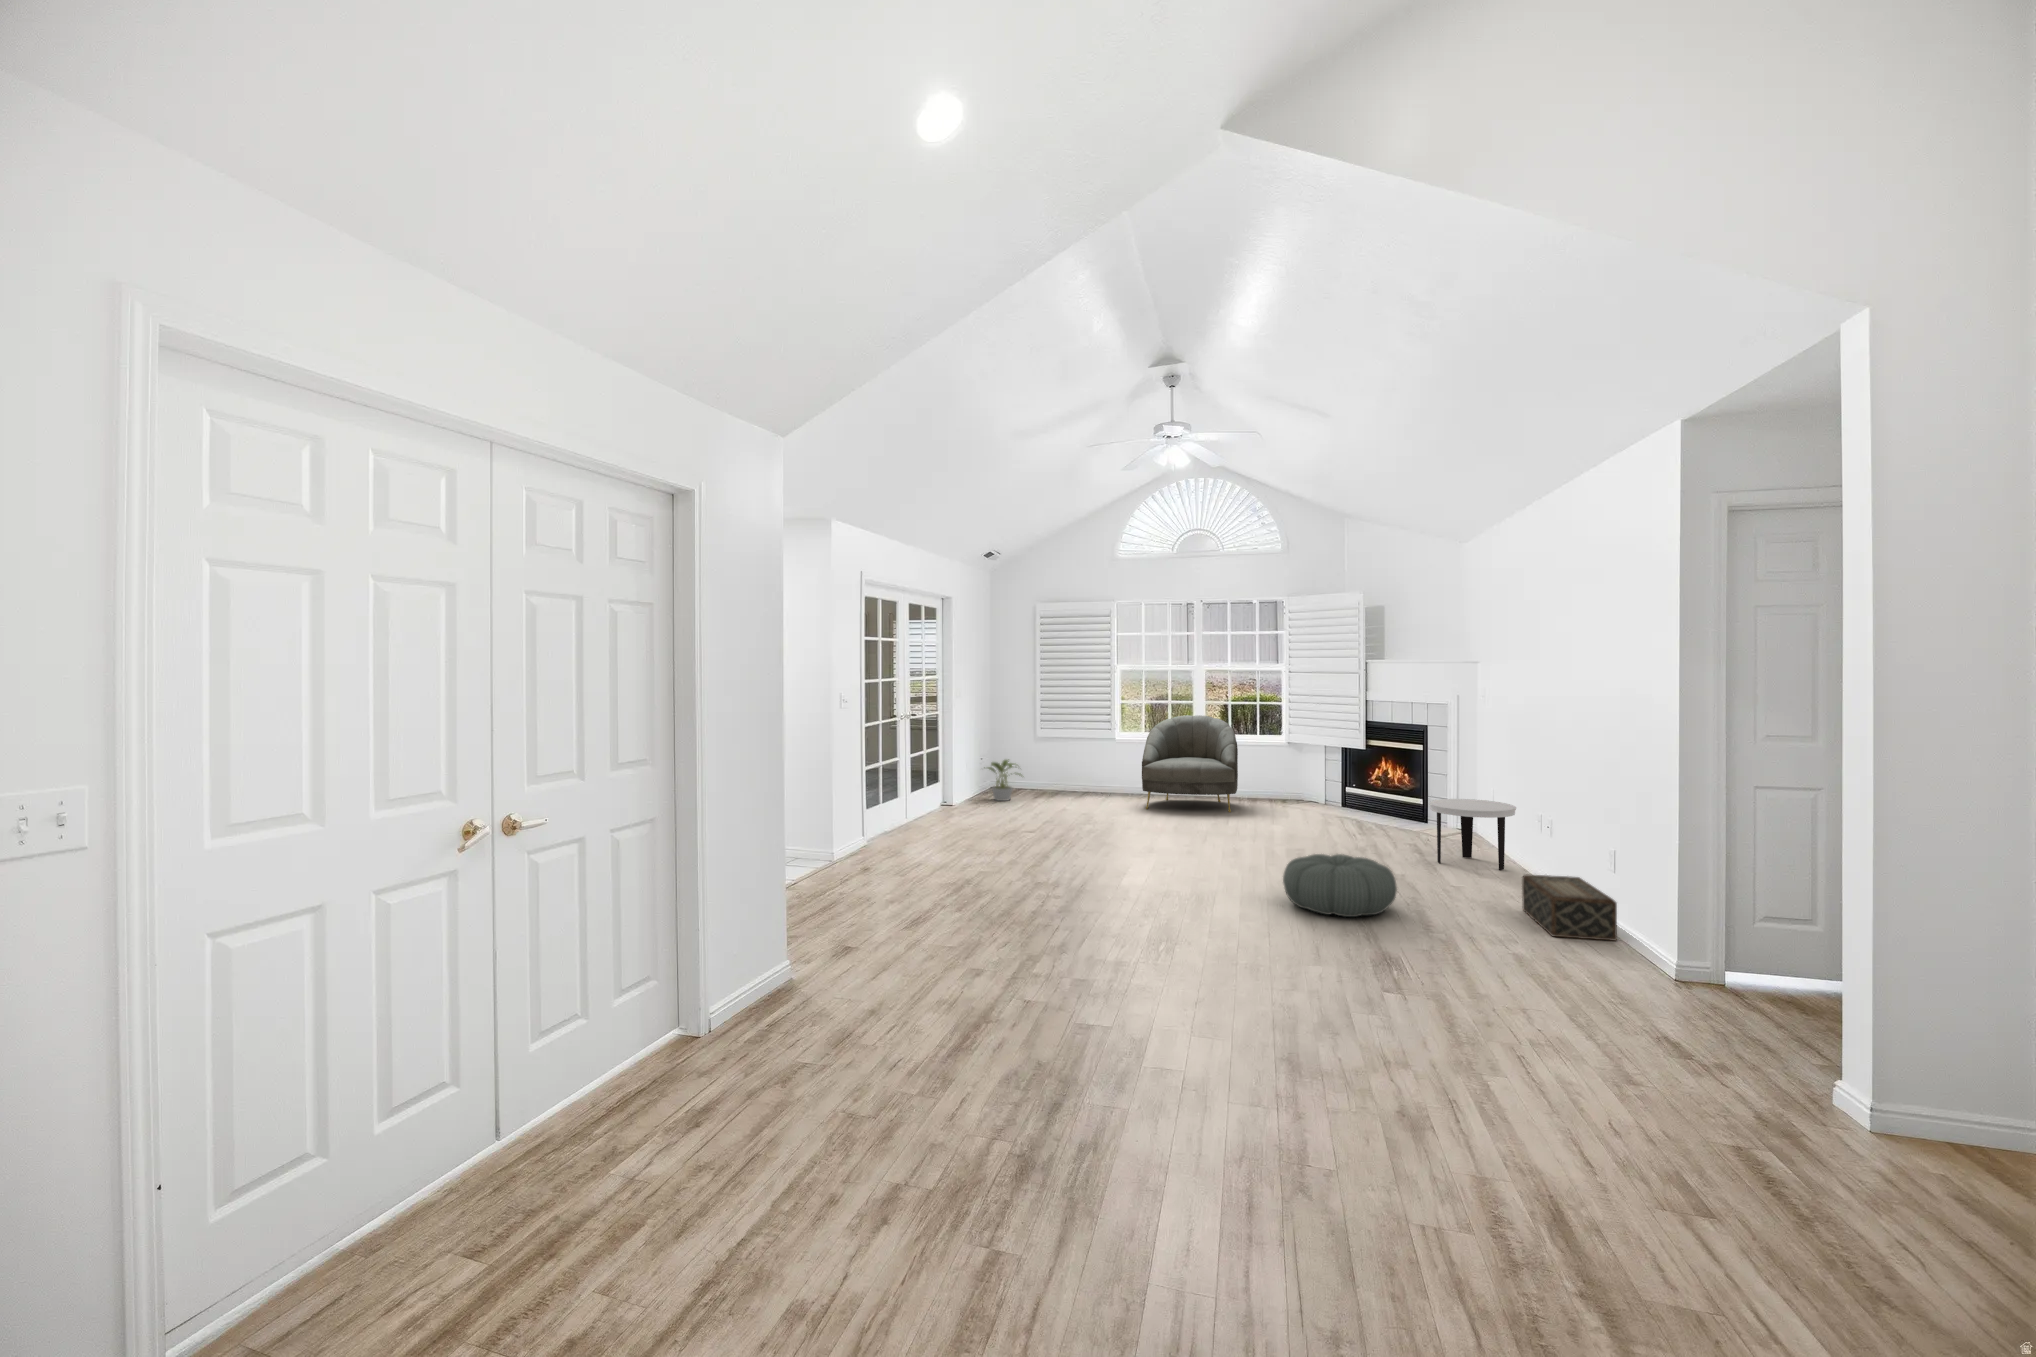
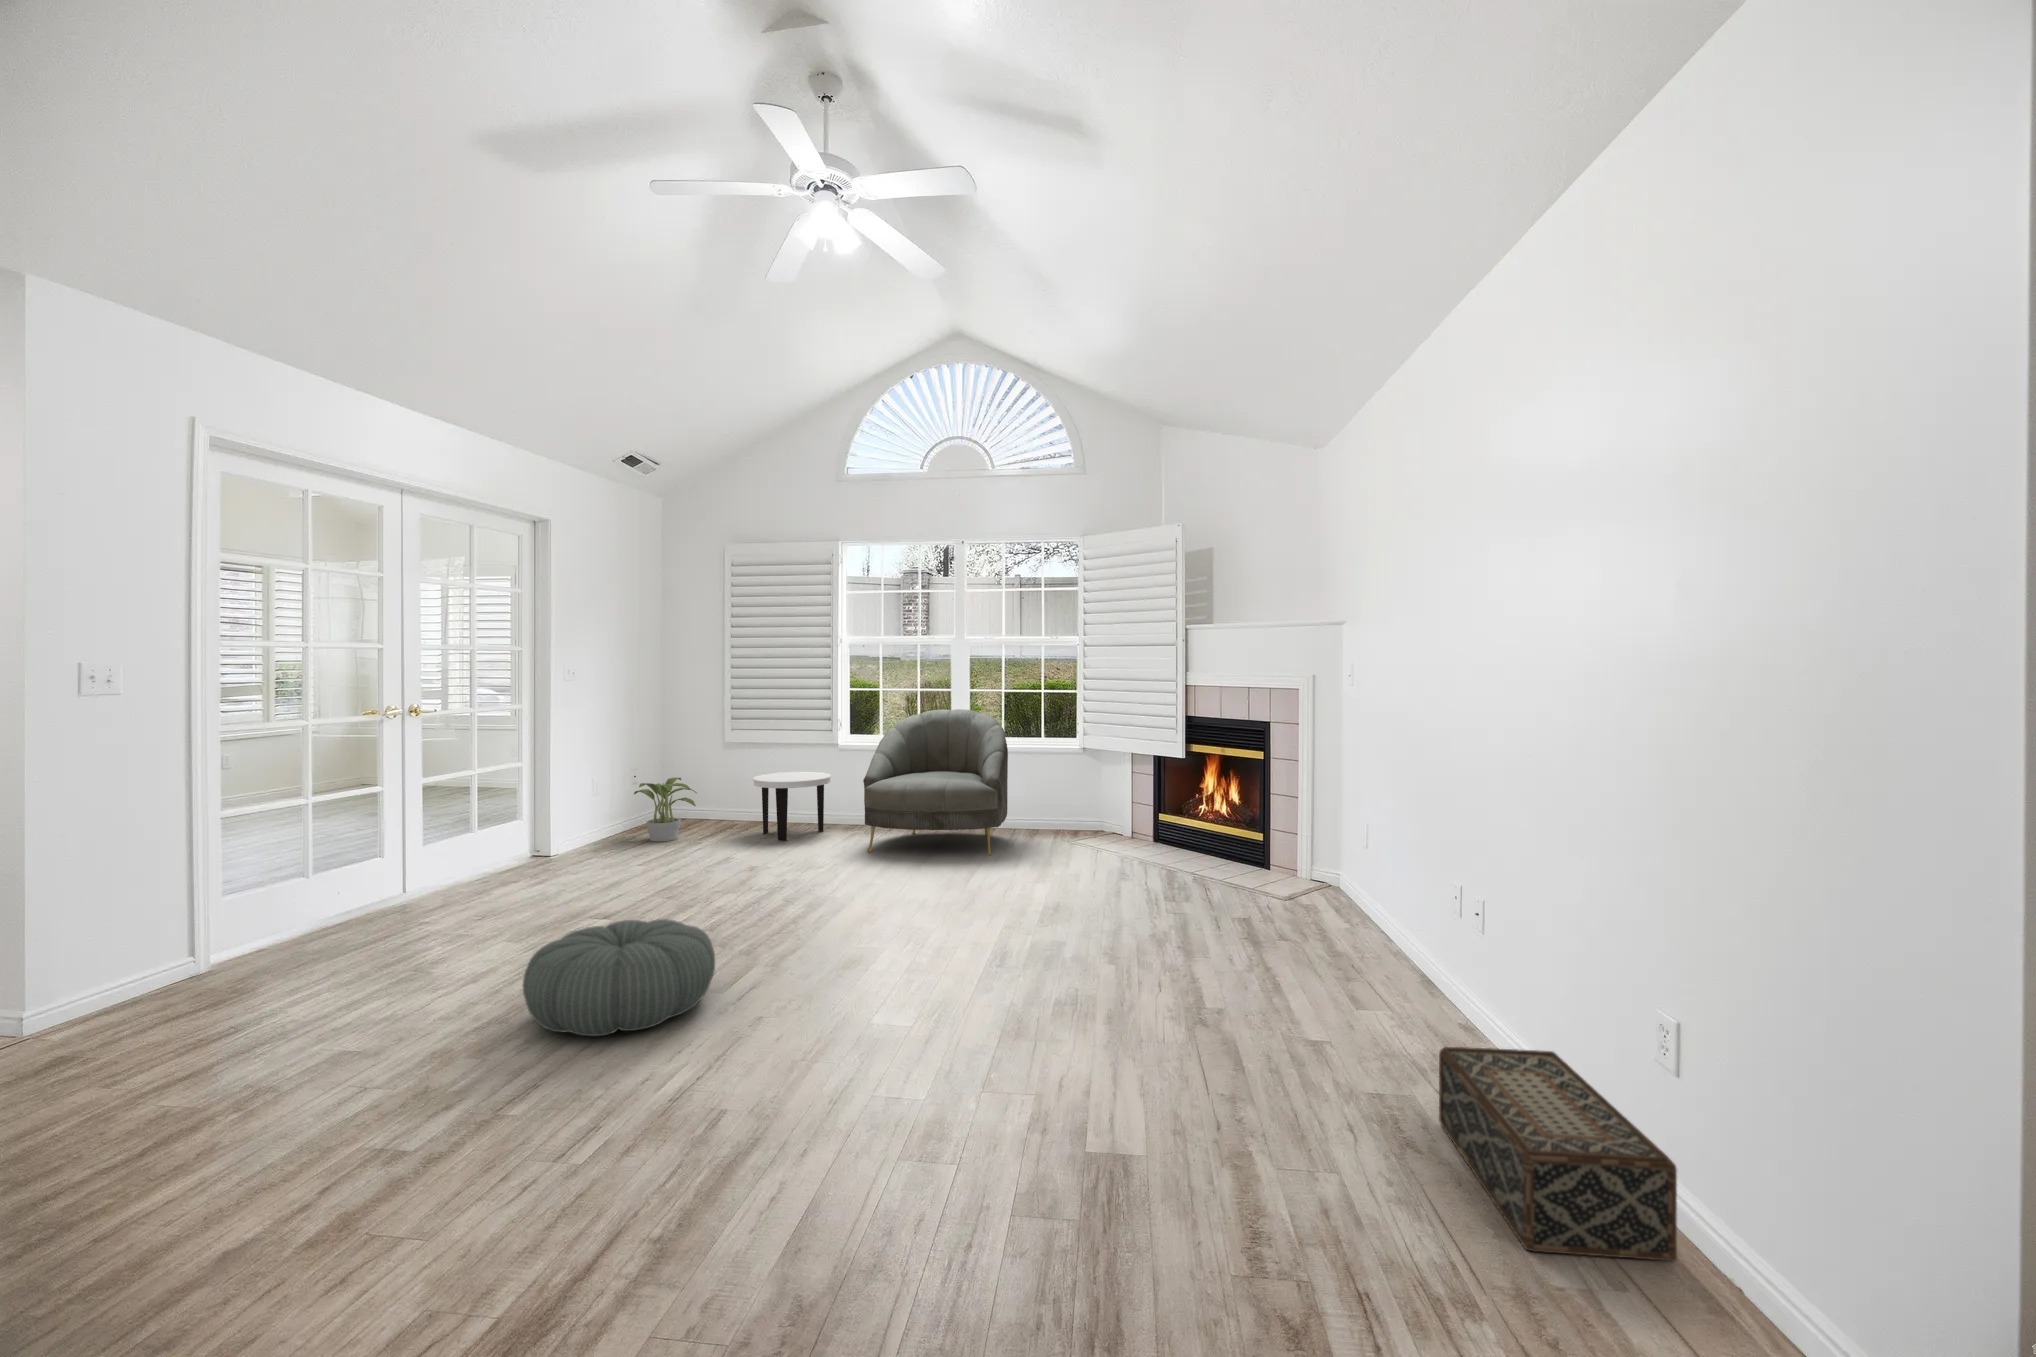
side table: present [1429,799,1516,870] -> present [753,772,831,841]
pouf: present [1283,854,1397,917] -> present [523,919,715,1036]

